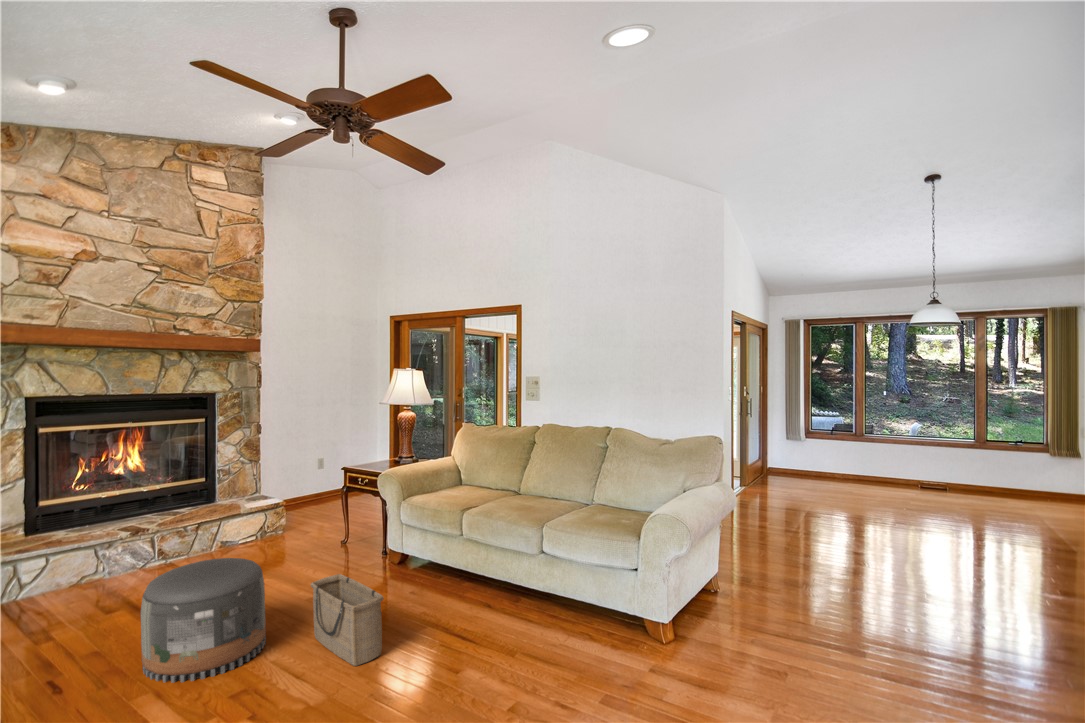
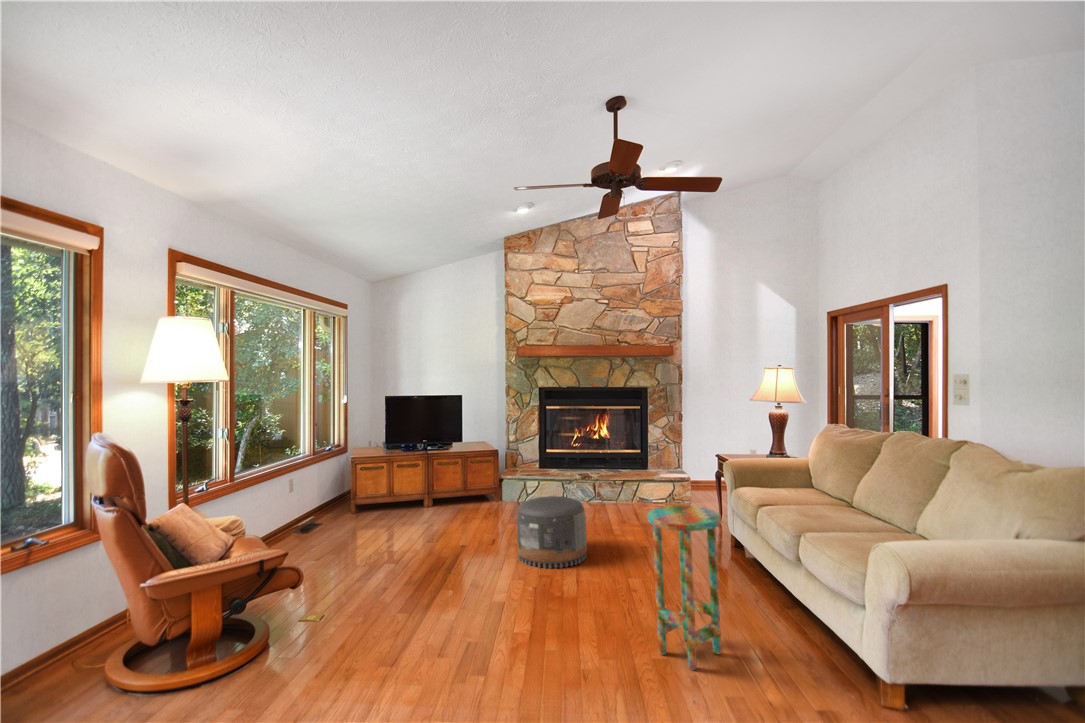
side table: none [475,515,551,687] -> present [648,506,722,670]
basket: present [311,574,384,666] -> none [596,529,631,598]

